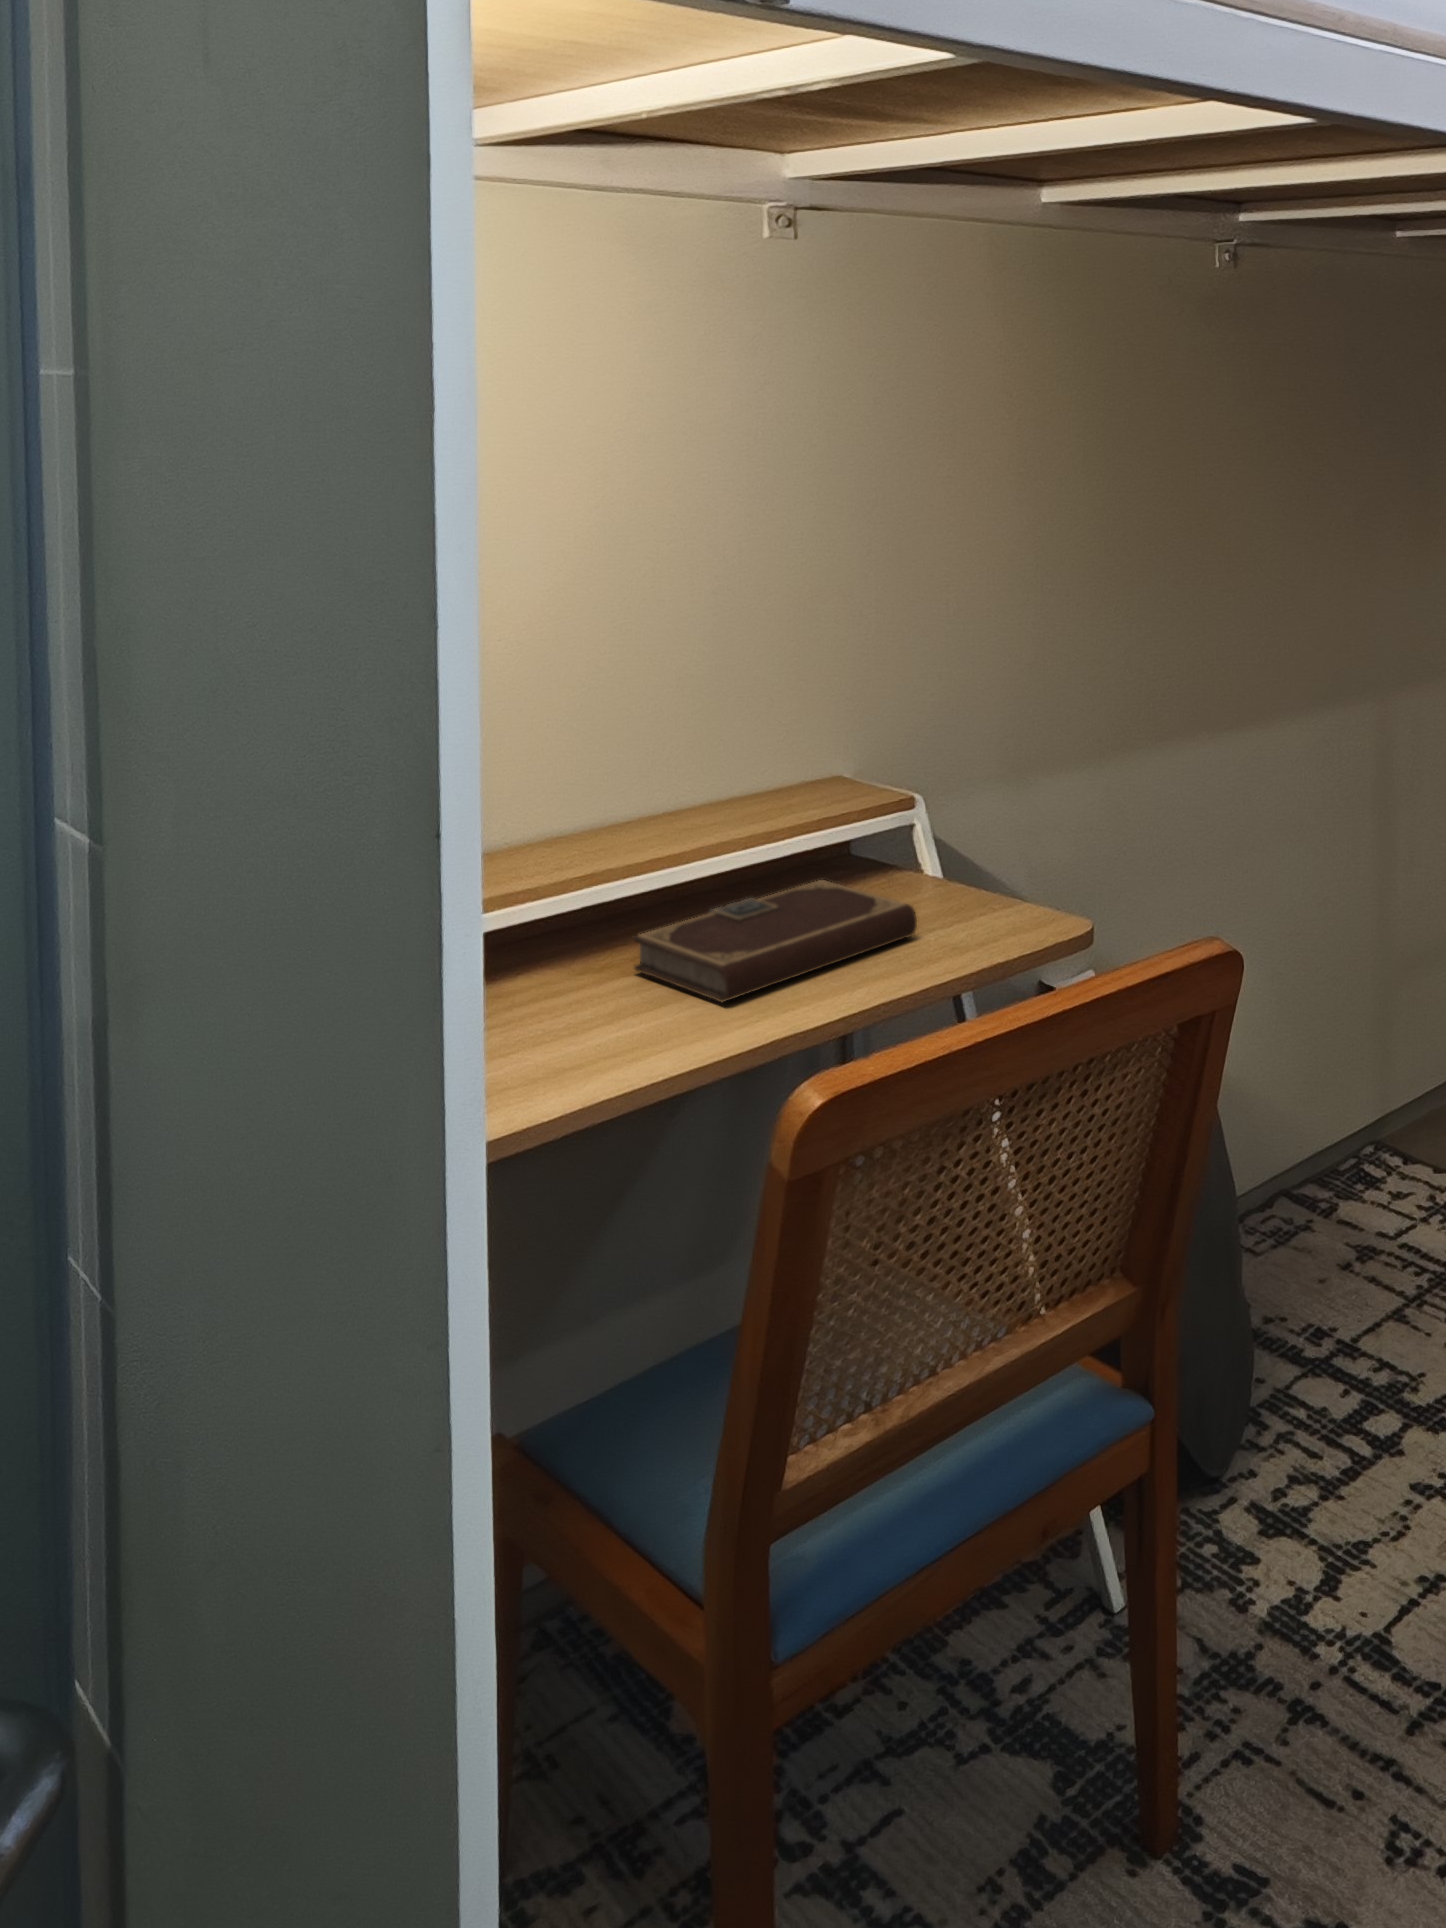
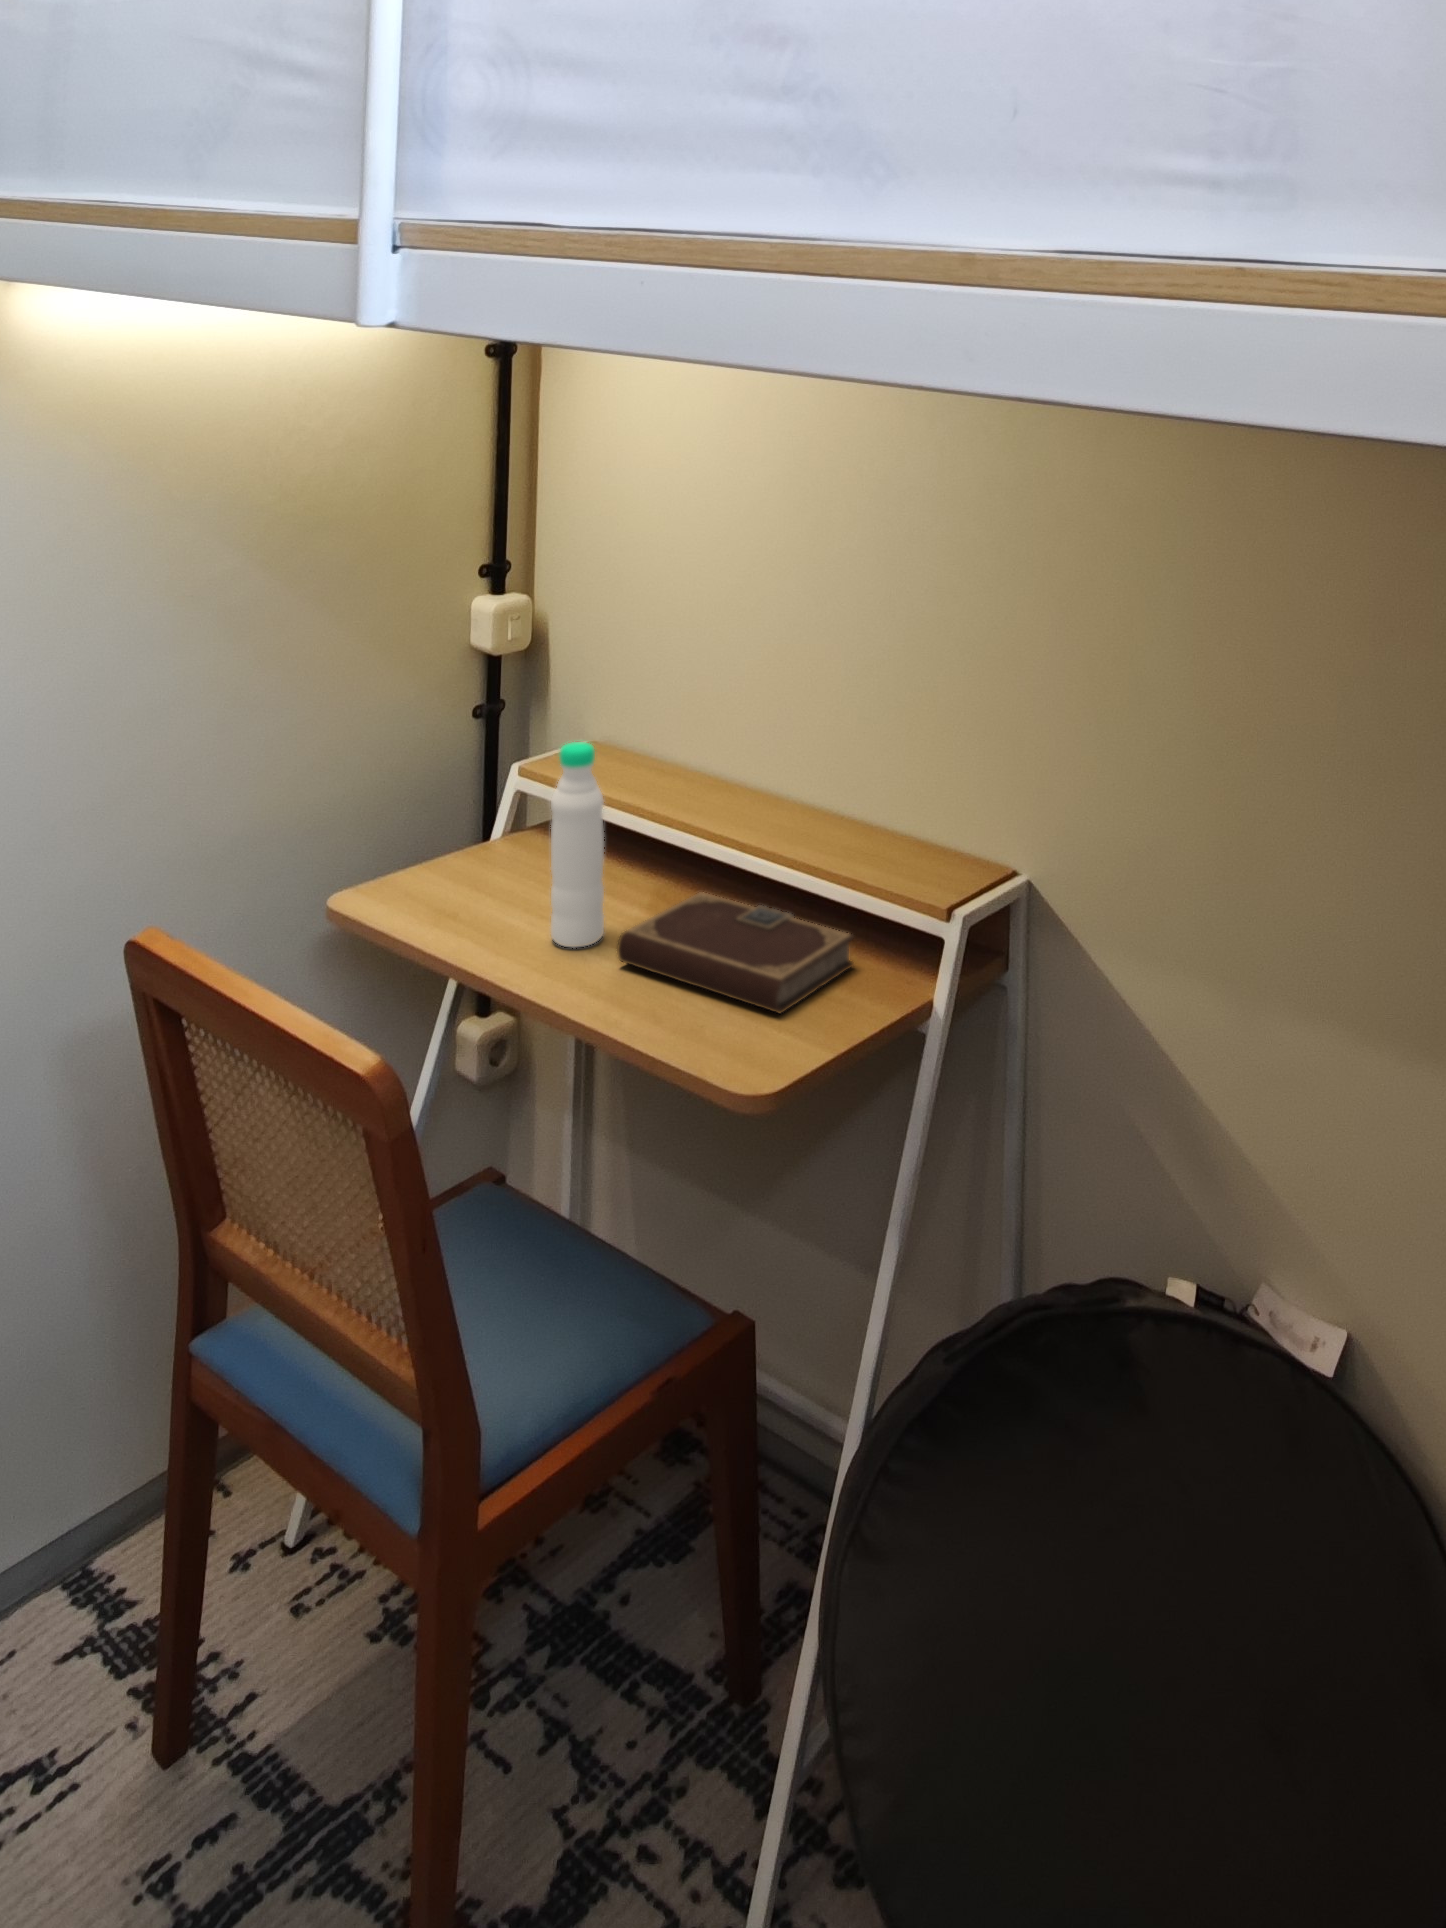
water bottle: none [573,781,652,1044] -> present [551,742,604,948]

